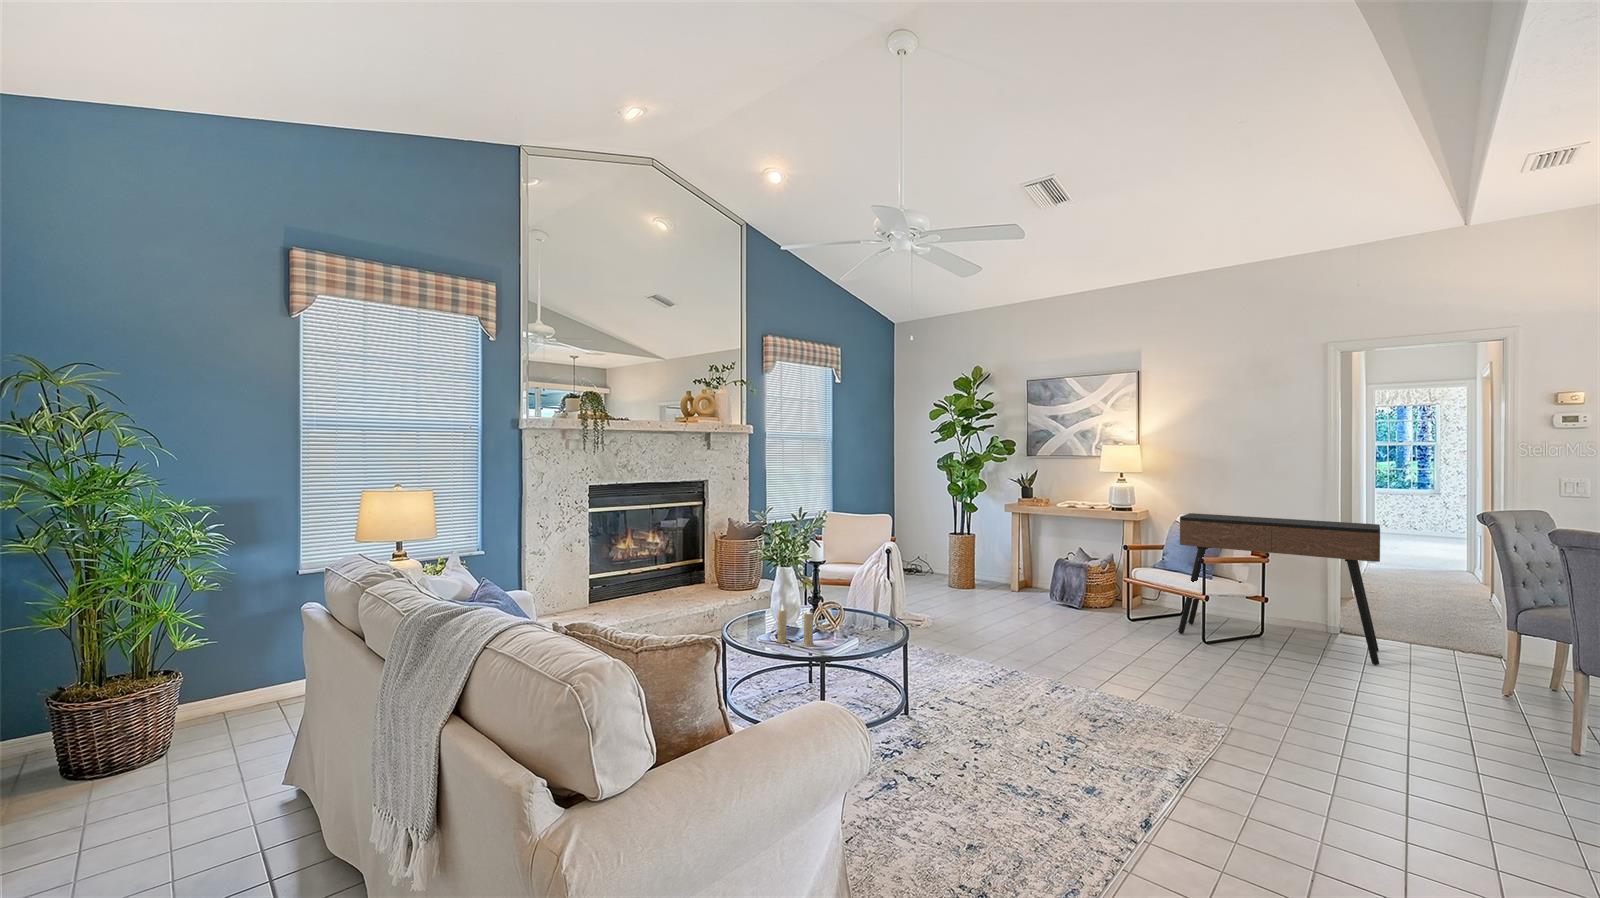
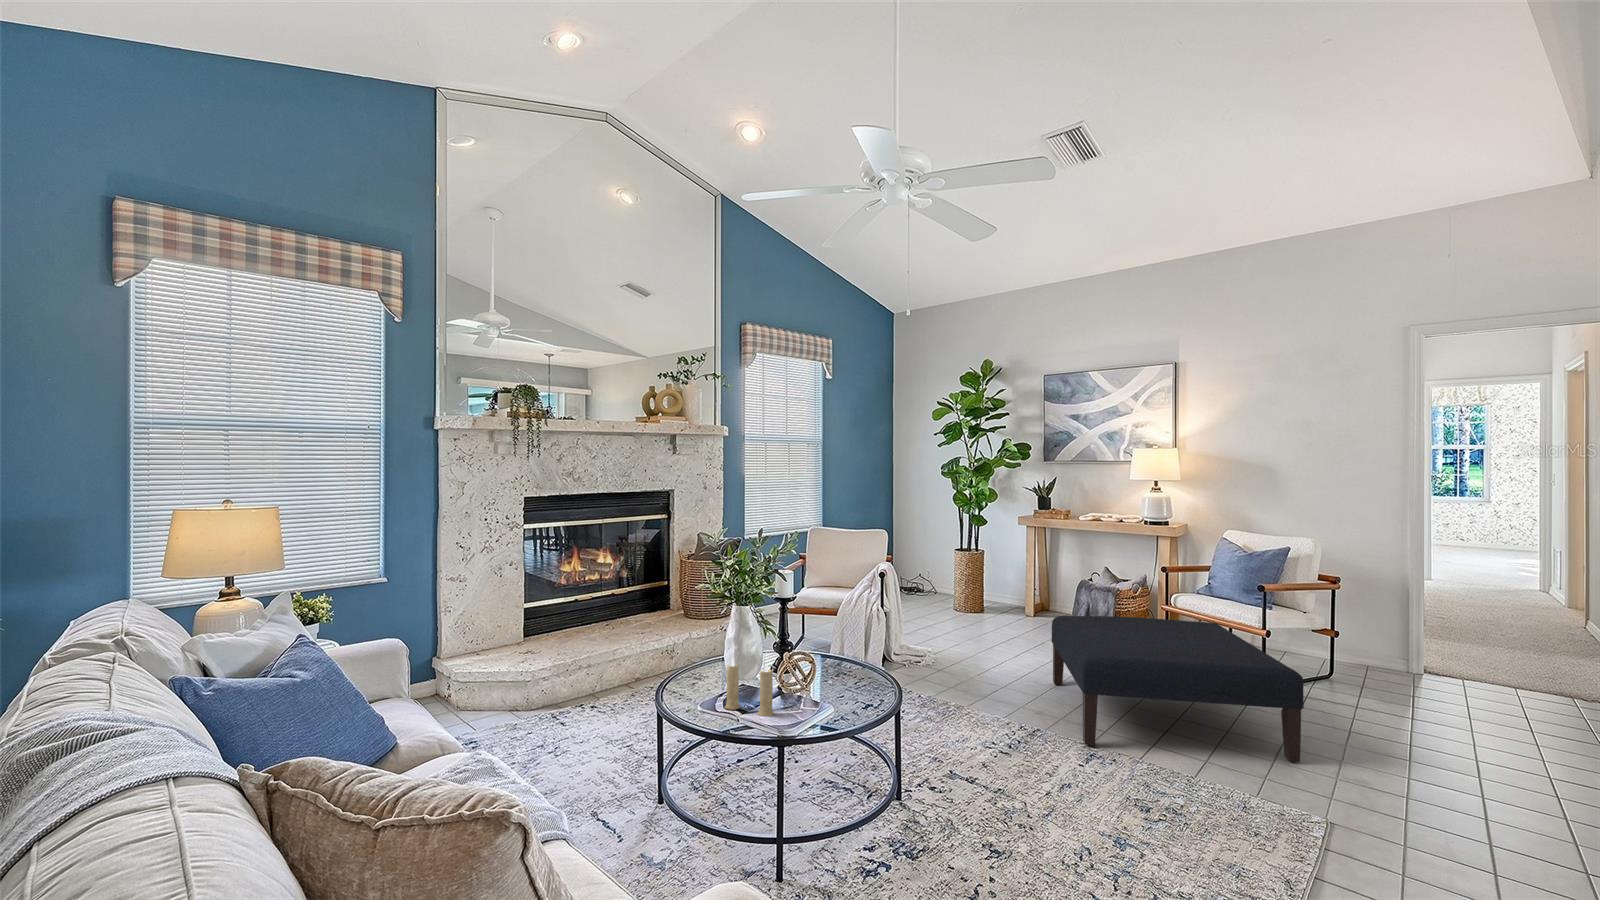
console table: present [1178,513,1380,665] -> none [1231,529,1494,722]
ottoman: none [1029,584,1220,691] -> present [1051,616,1304,762]

